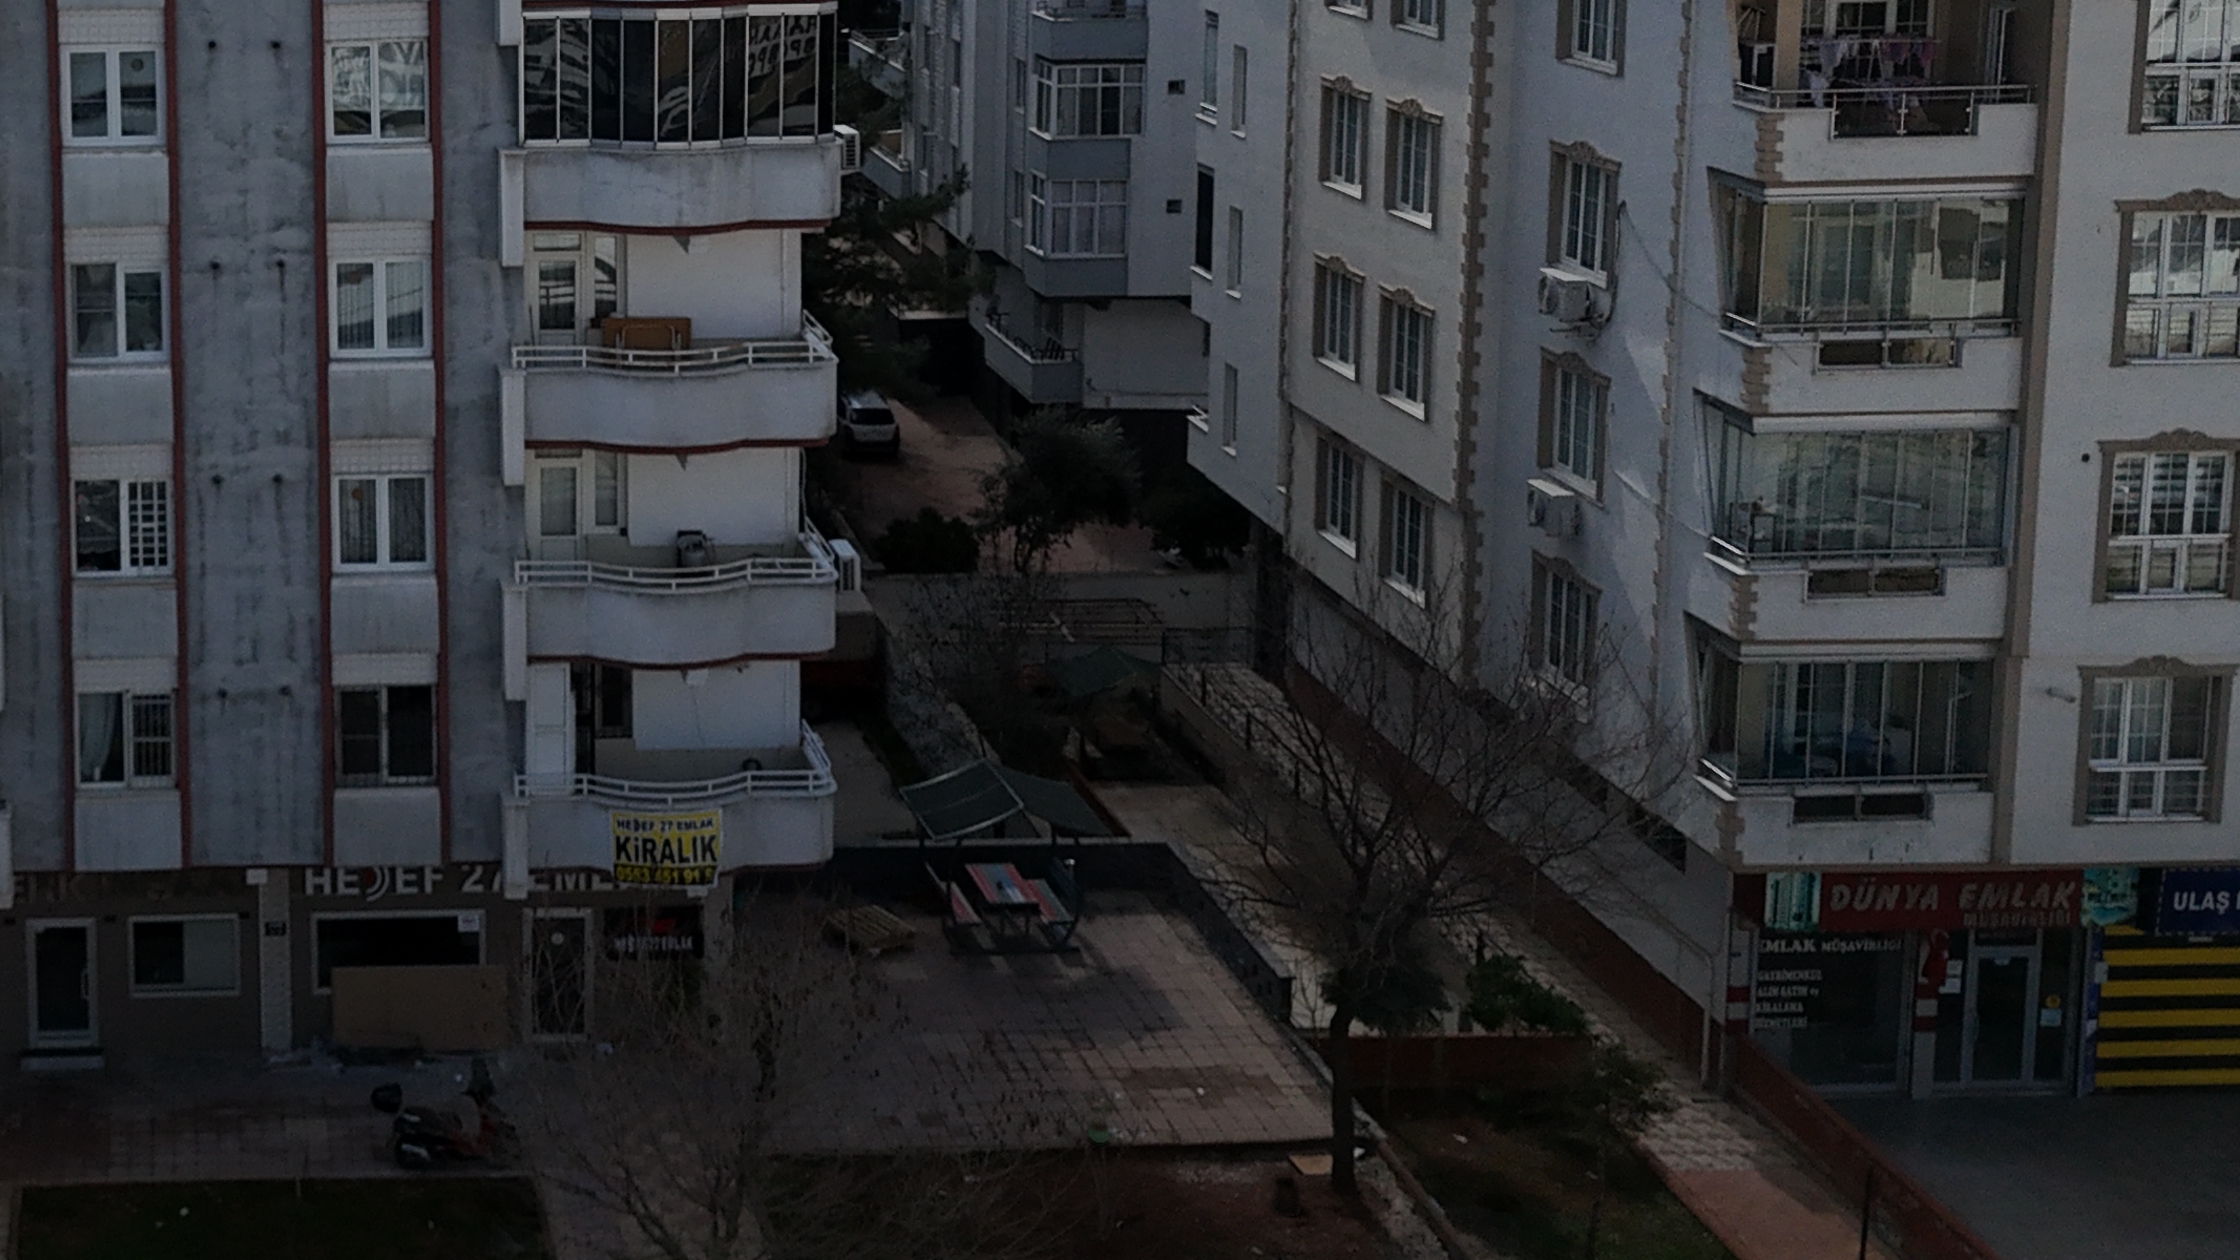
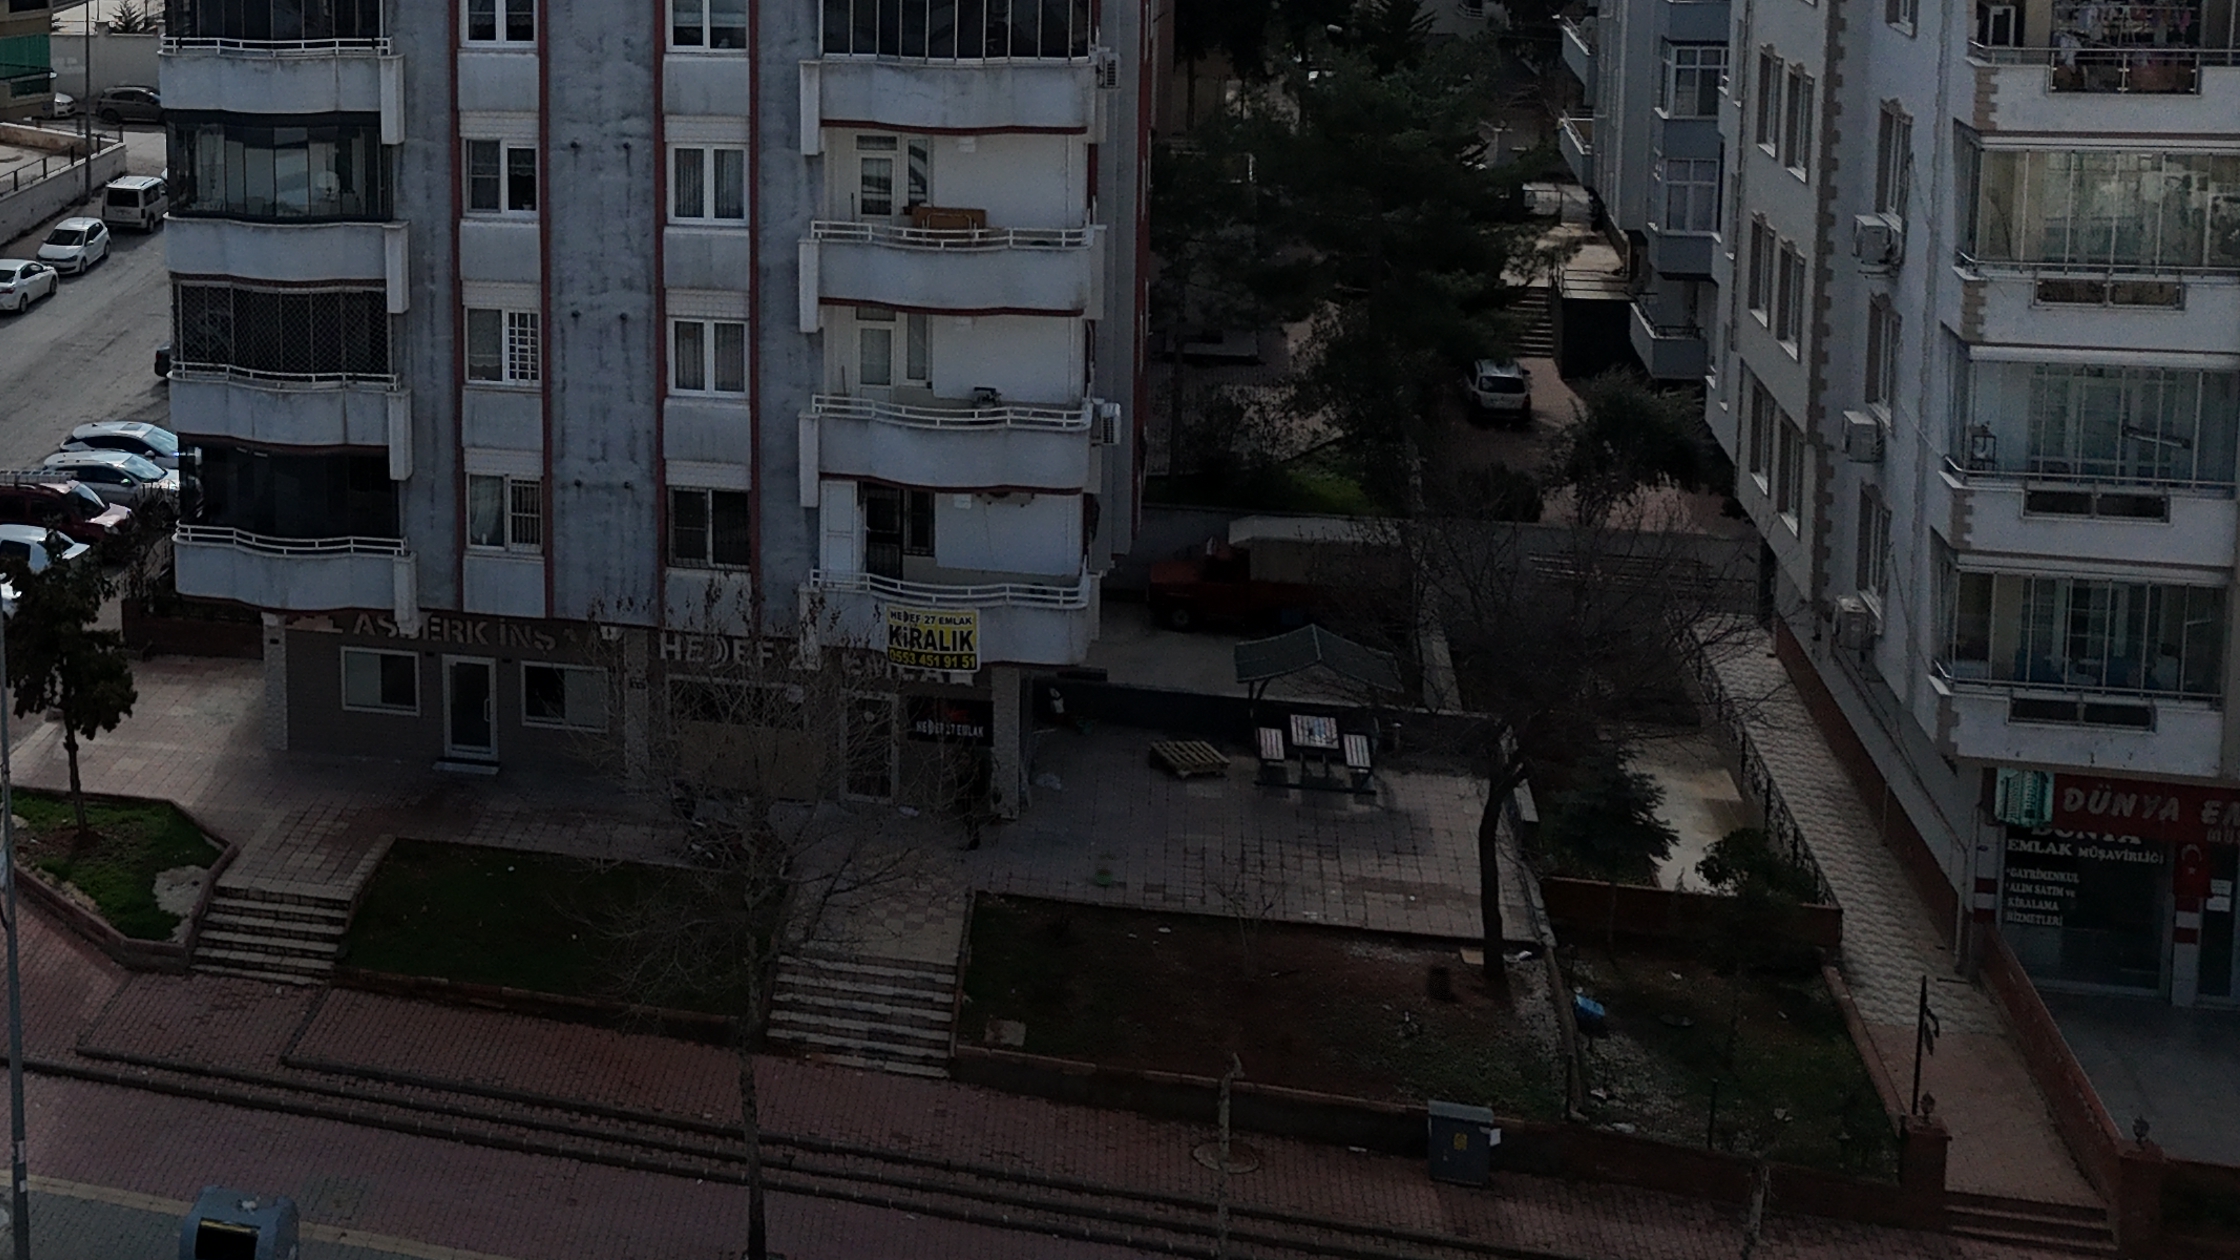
potted plant: present [1088,1104,1112,1143] -> present [1095,853,1117,885]

